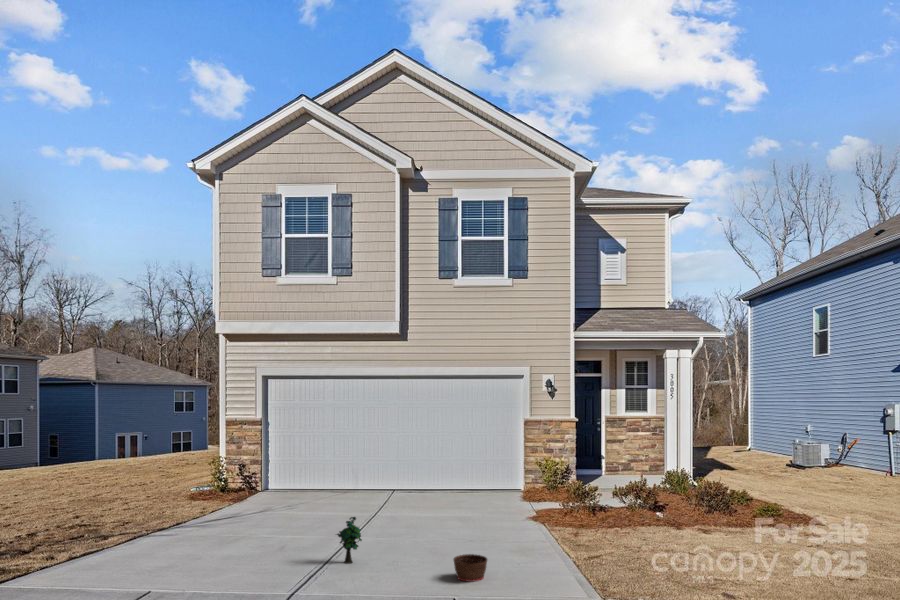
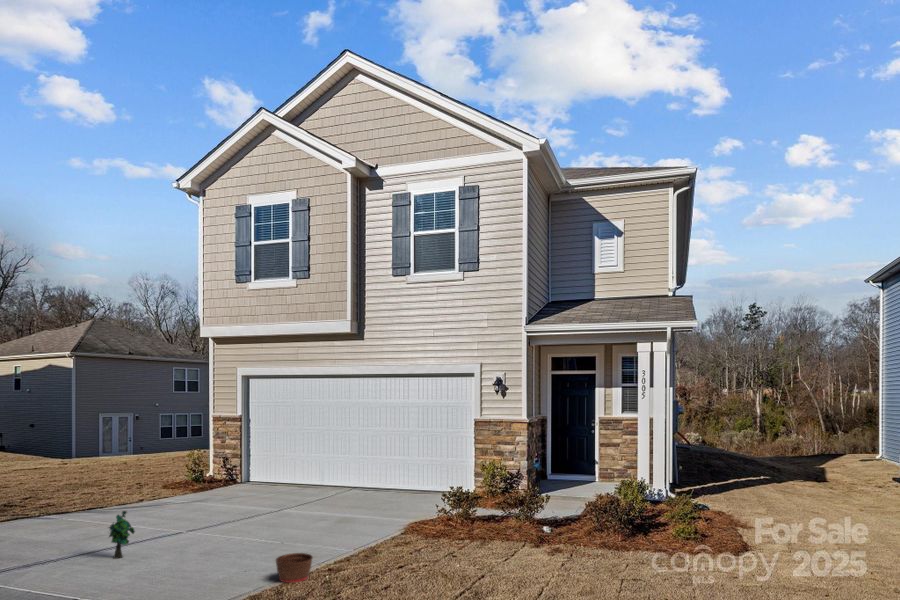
basket: present [454,554,487,582] -> present [276,553,313,583]

